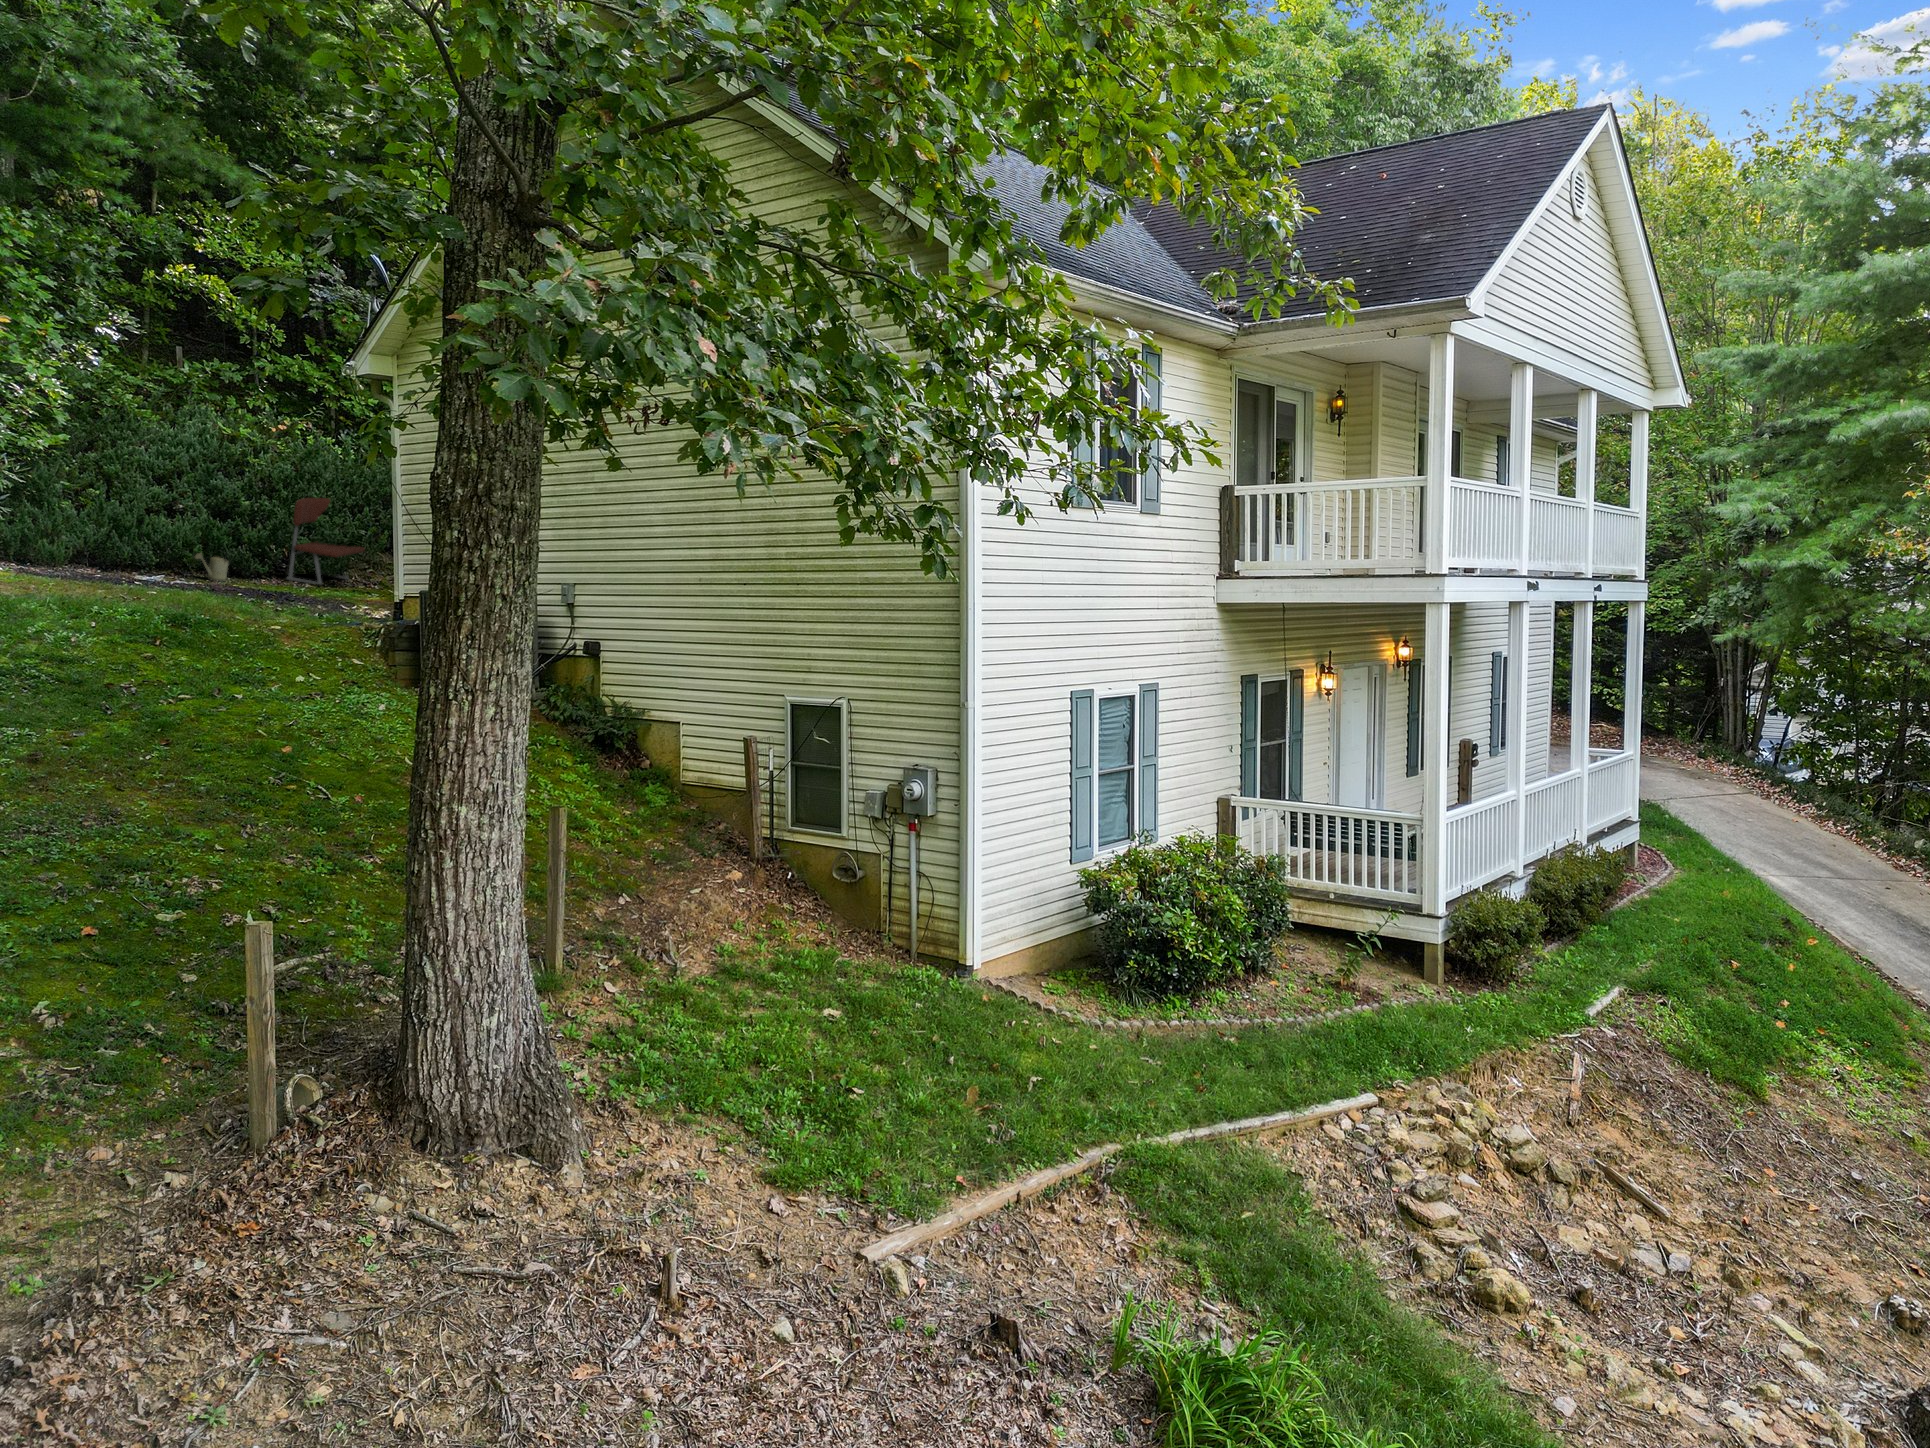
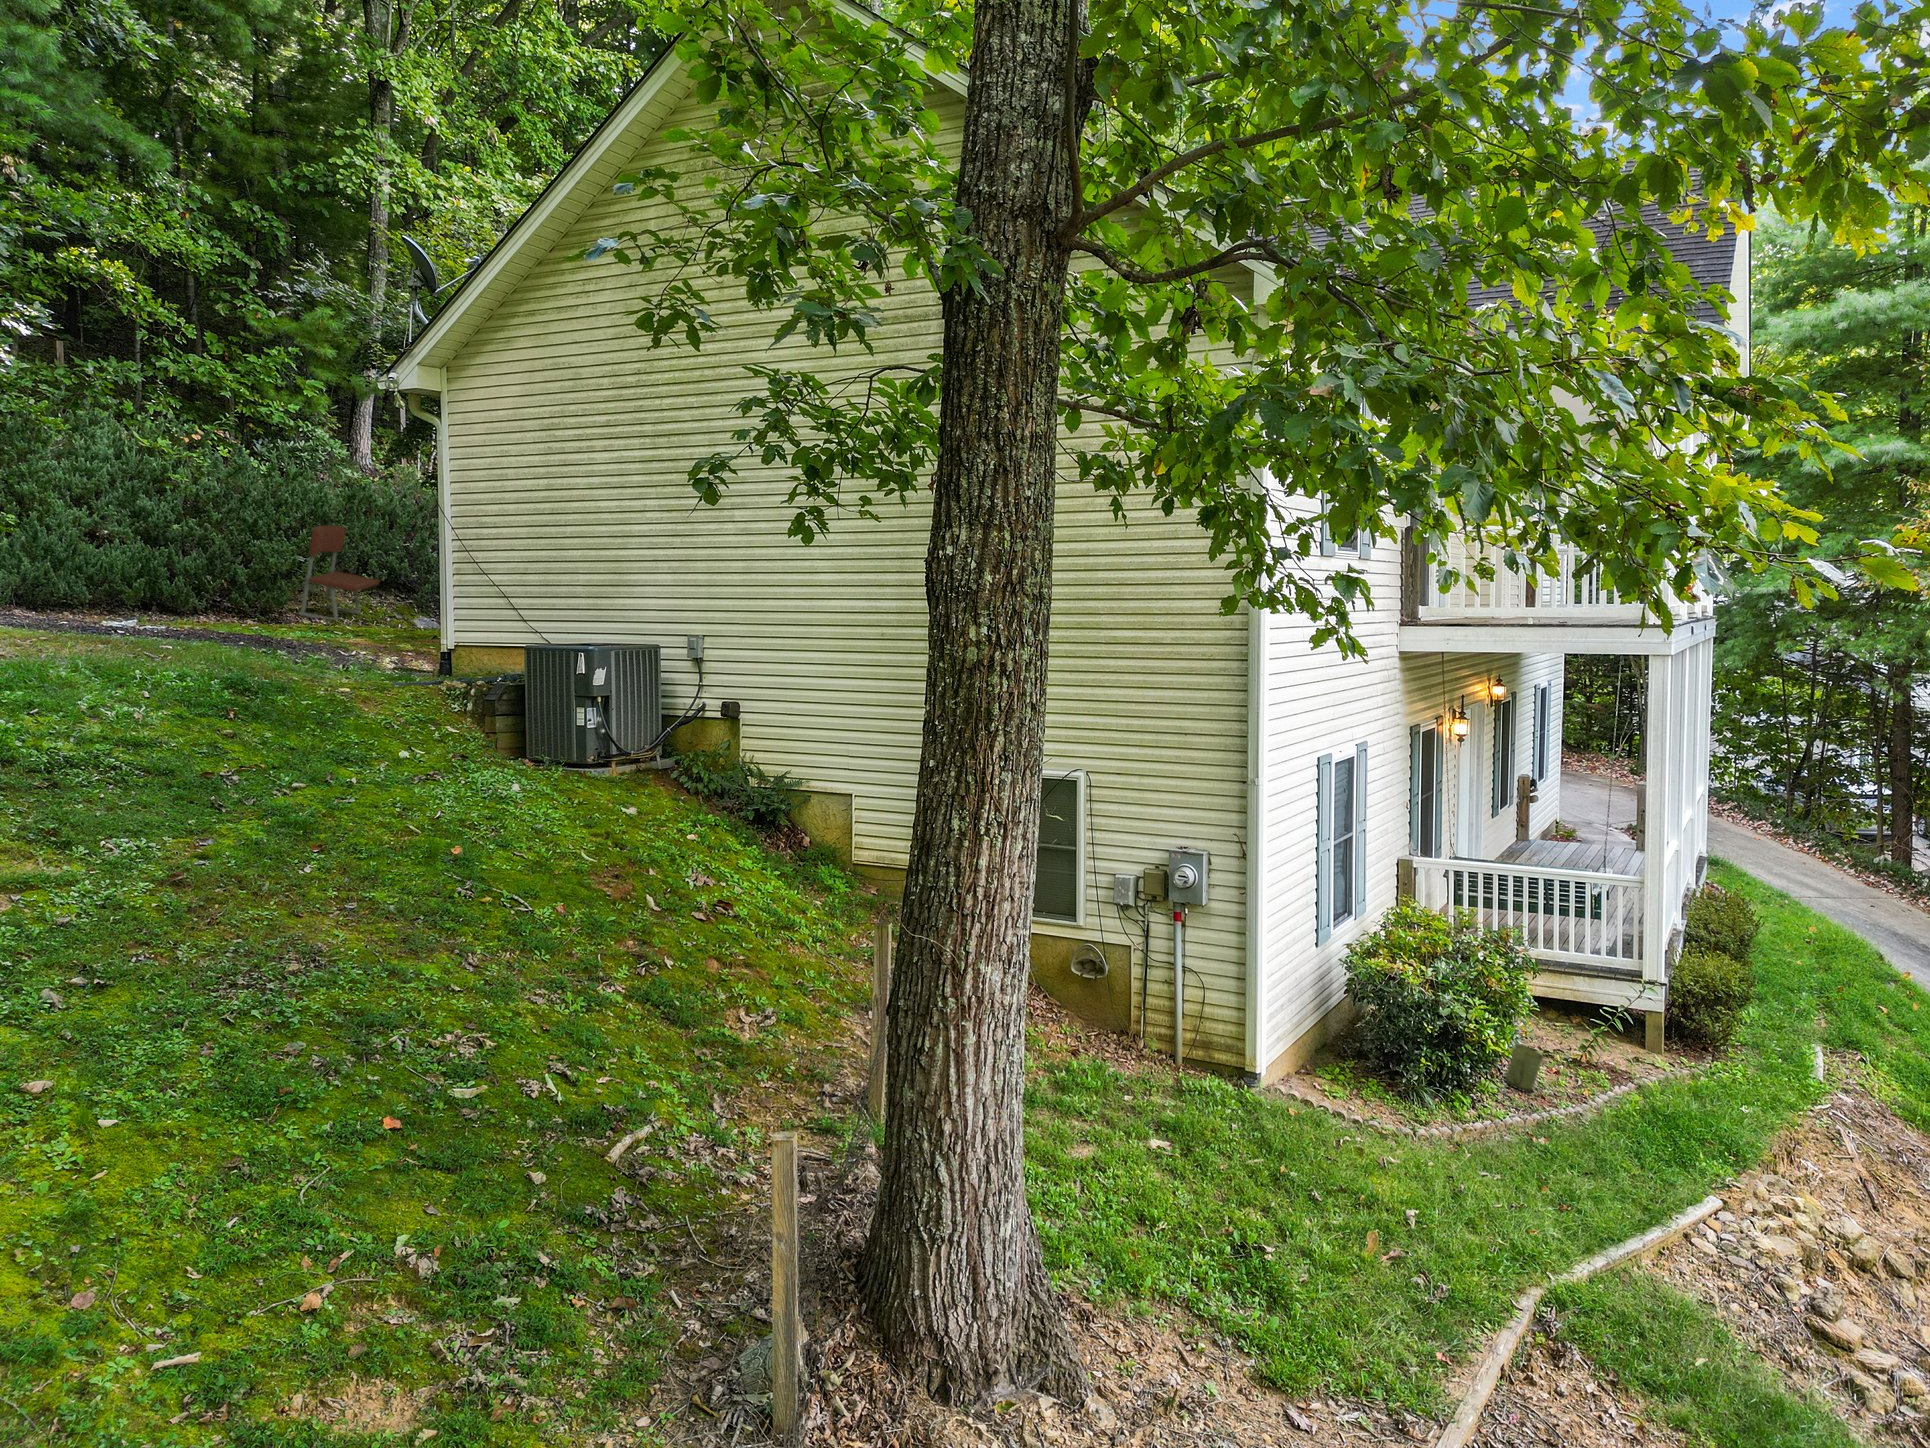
watering can: present [195,553,228,581] -> present [1504,1044,1543,1093]

